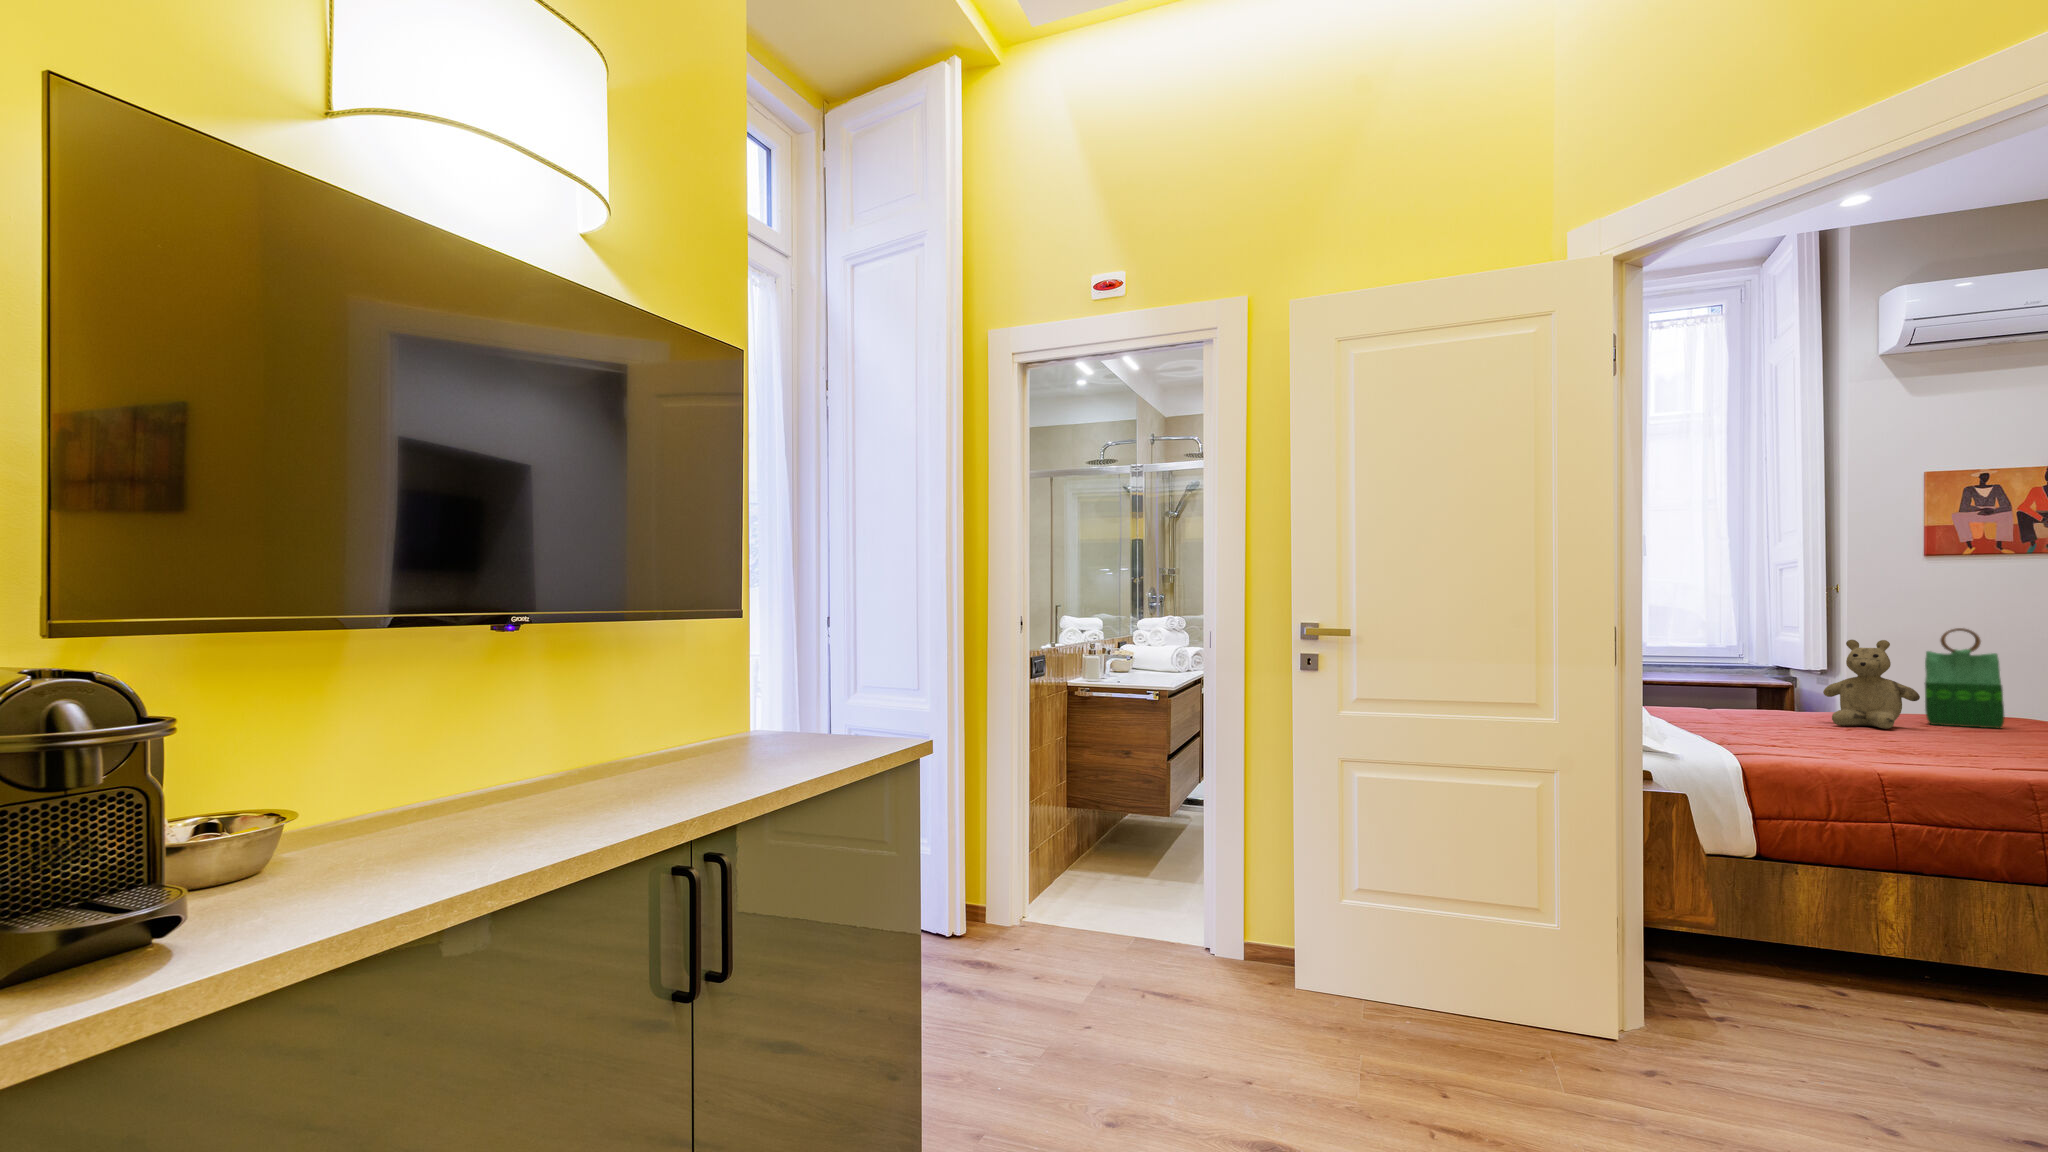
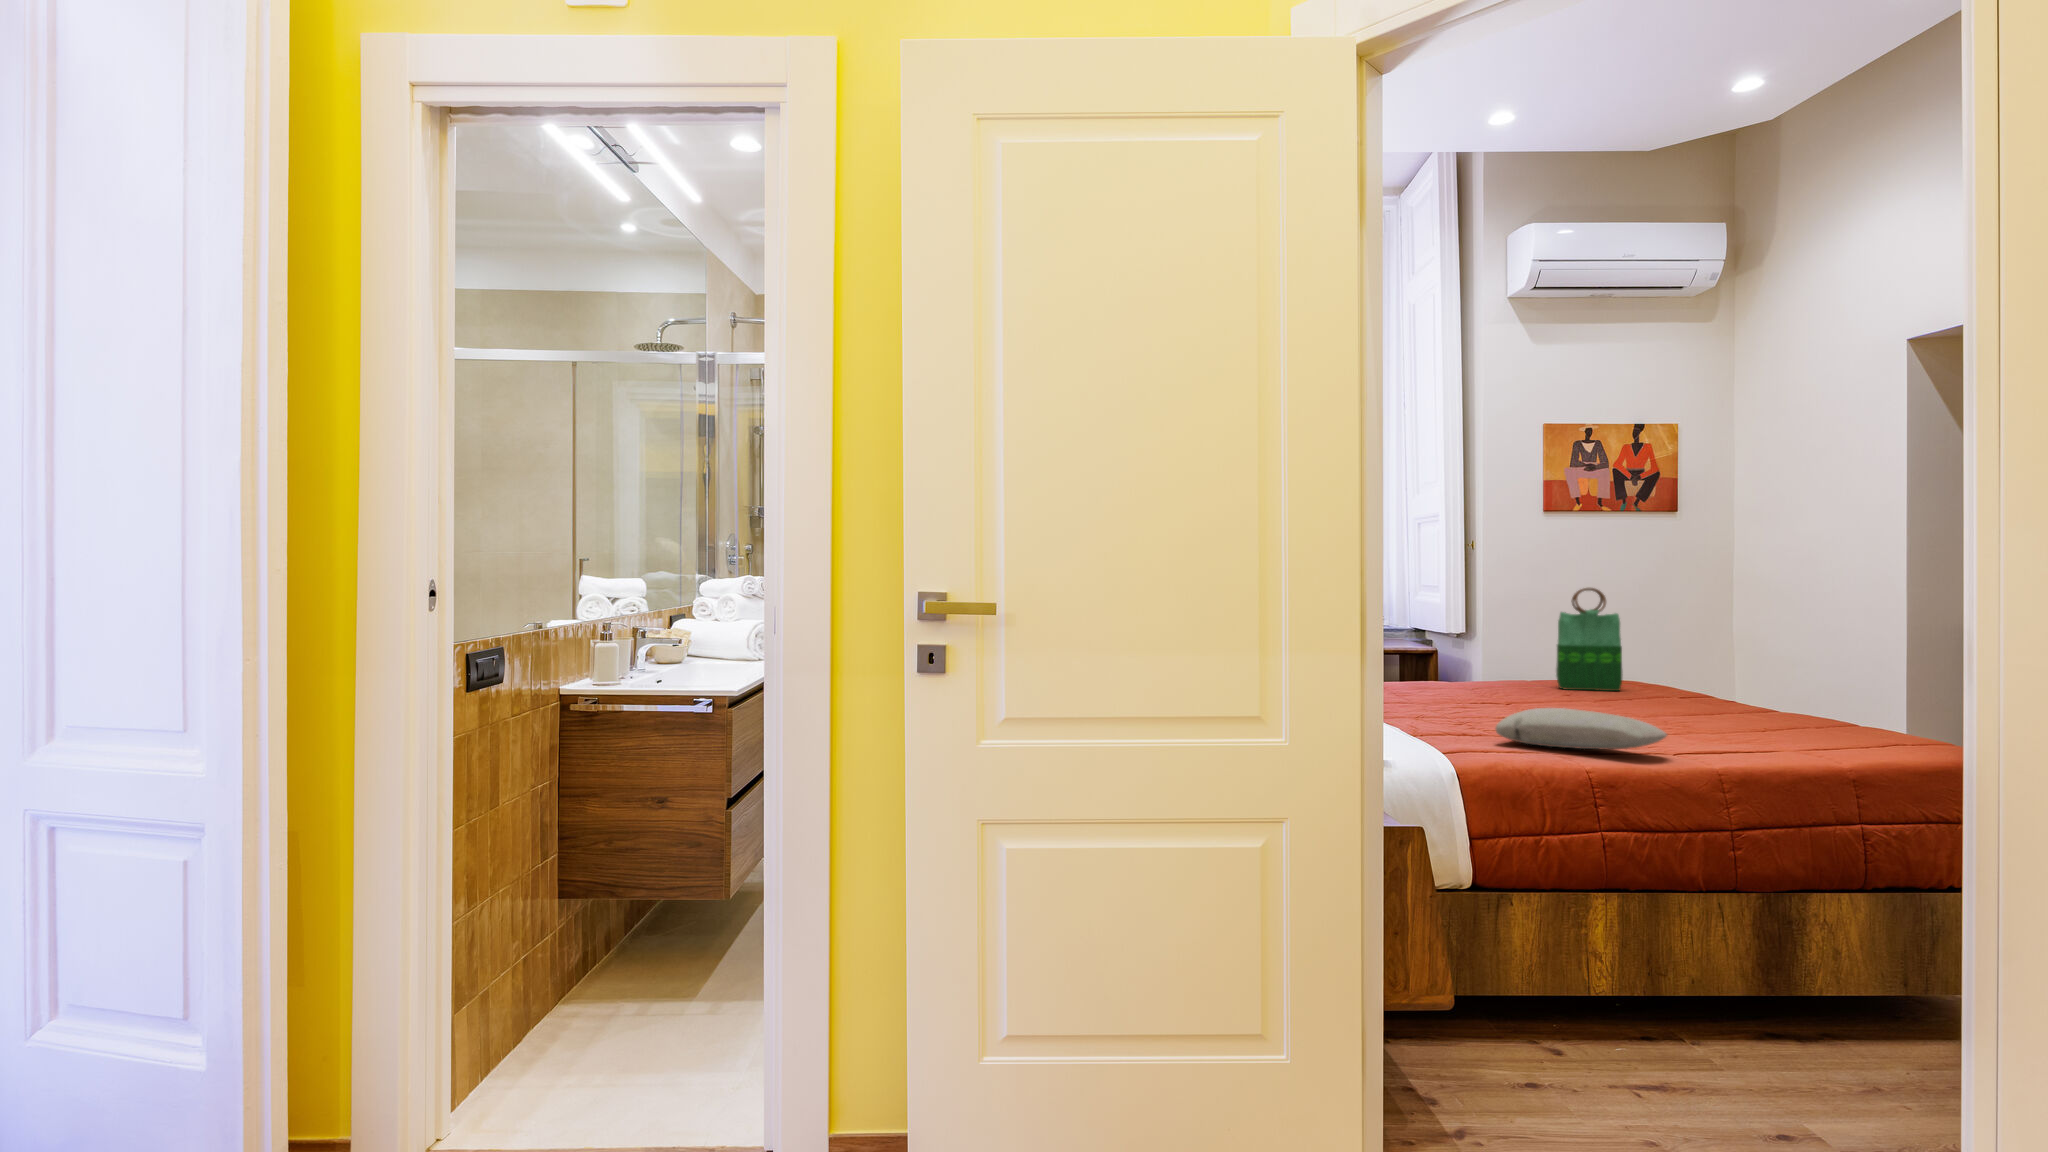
teddy bear: present [1823,640,1920,729] -> none [1476,601,1562,698]
pillow: none [1795,725,1967,759] -> present [1496,708,1667,749]

